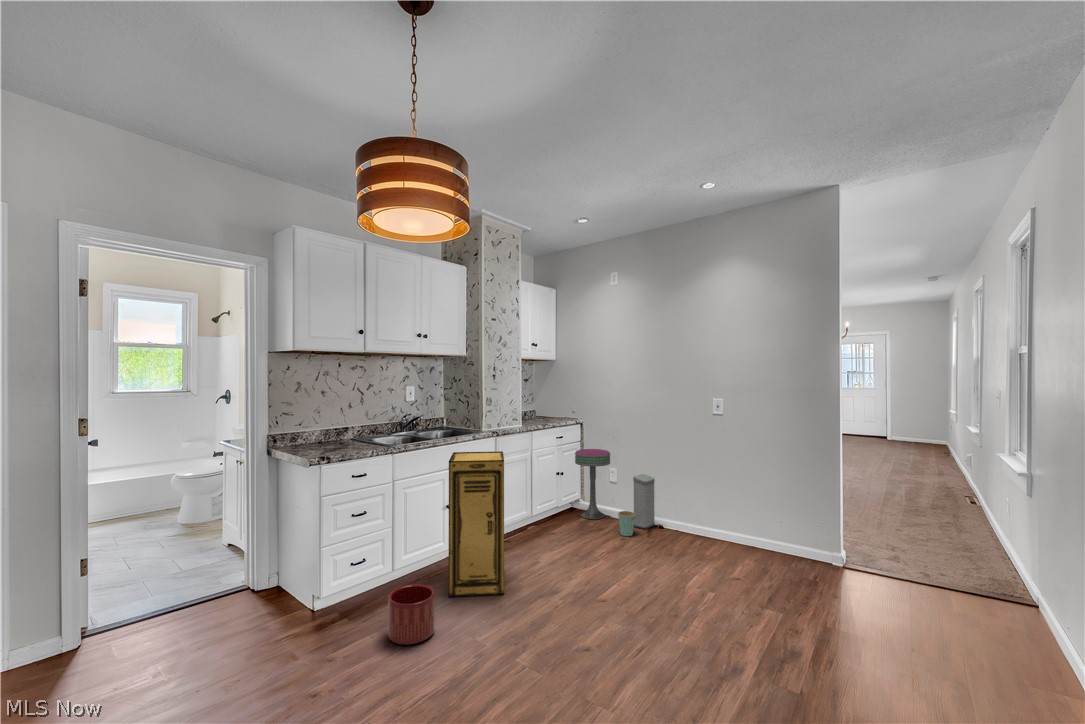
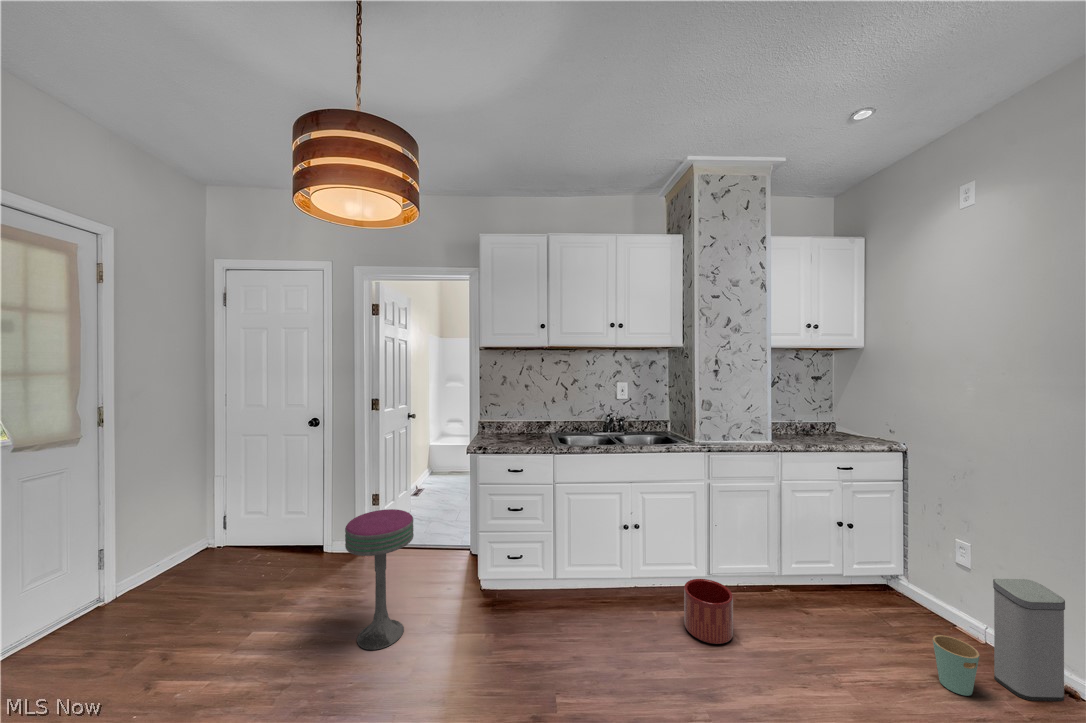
bar stool: present [575,449,610,519] -> present [345,509,414,650]
storage cabinet: present [448,451,504,597] -> none [566,467,661,679]
planter: present [388,584,435,645] -> present [684,579,733,644]

